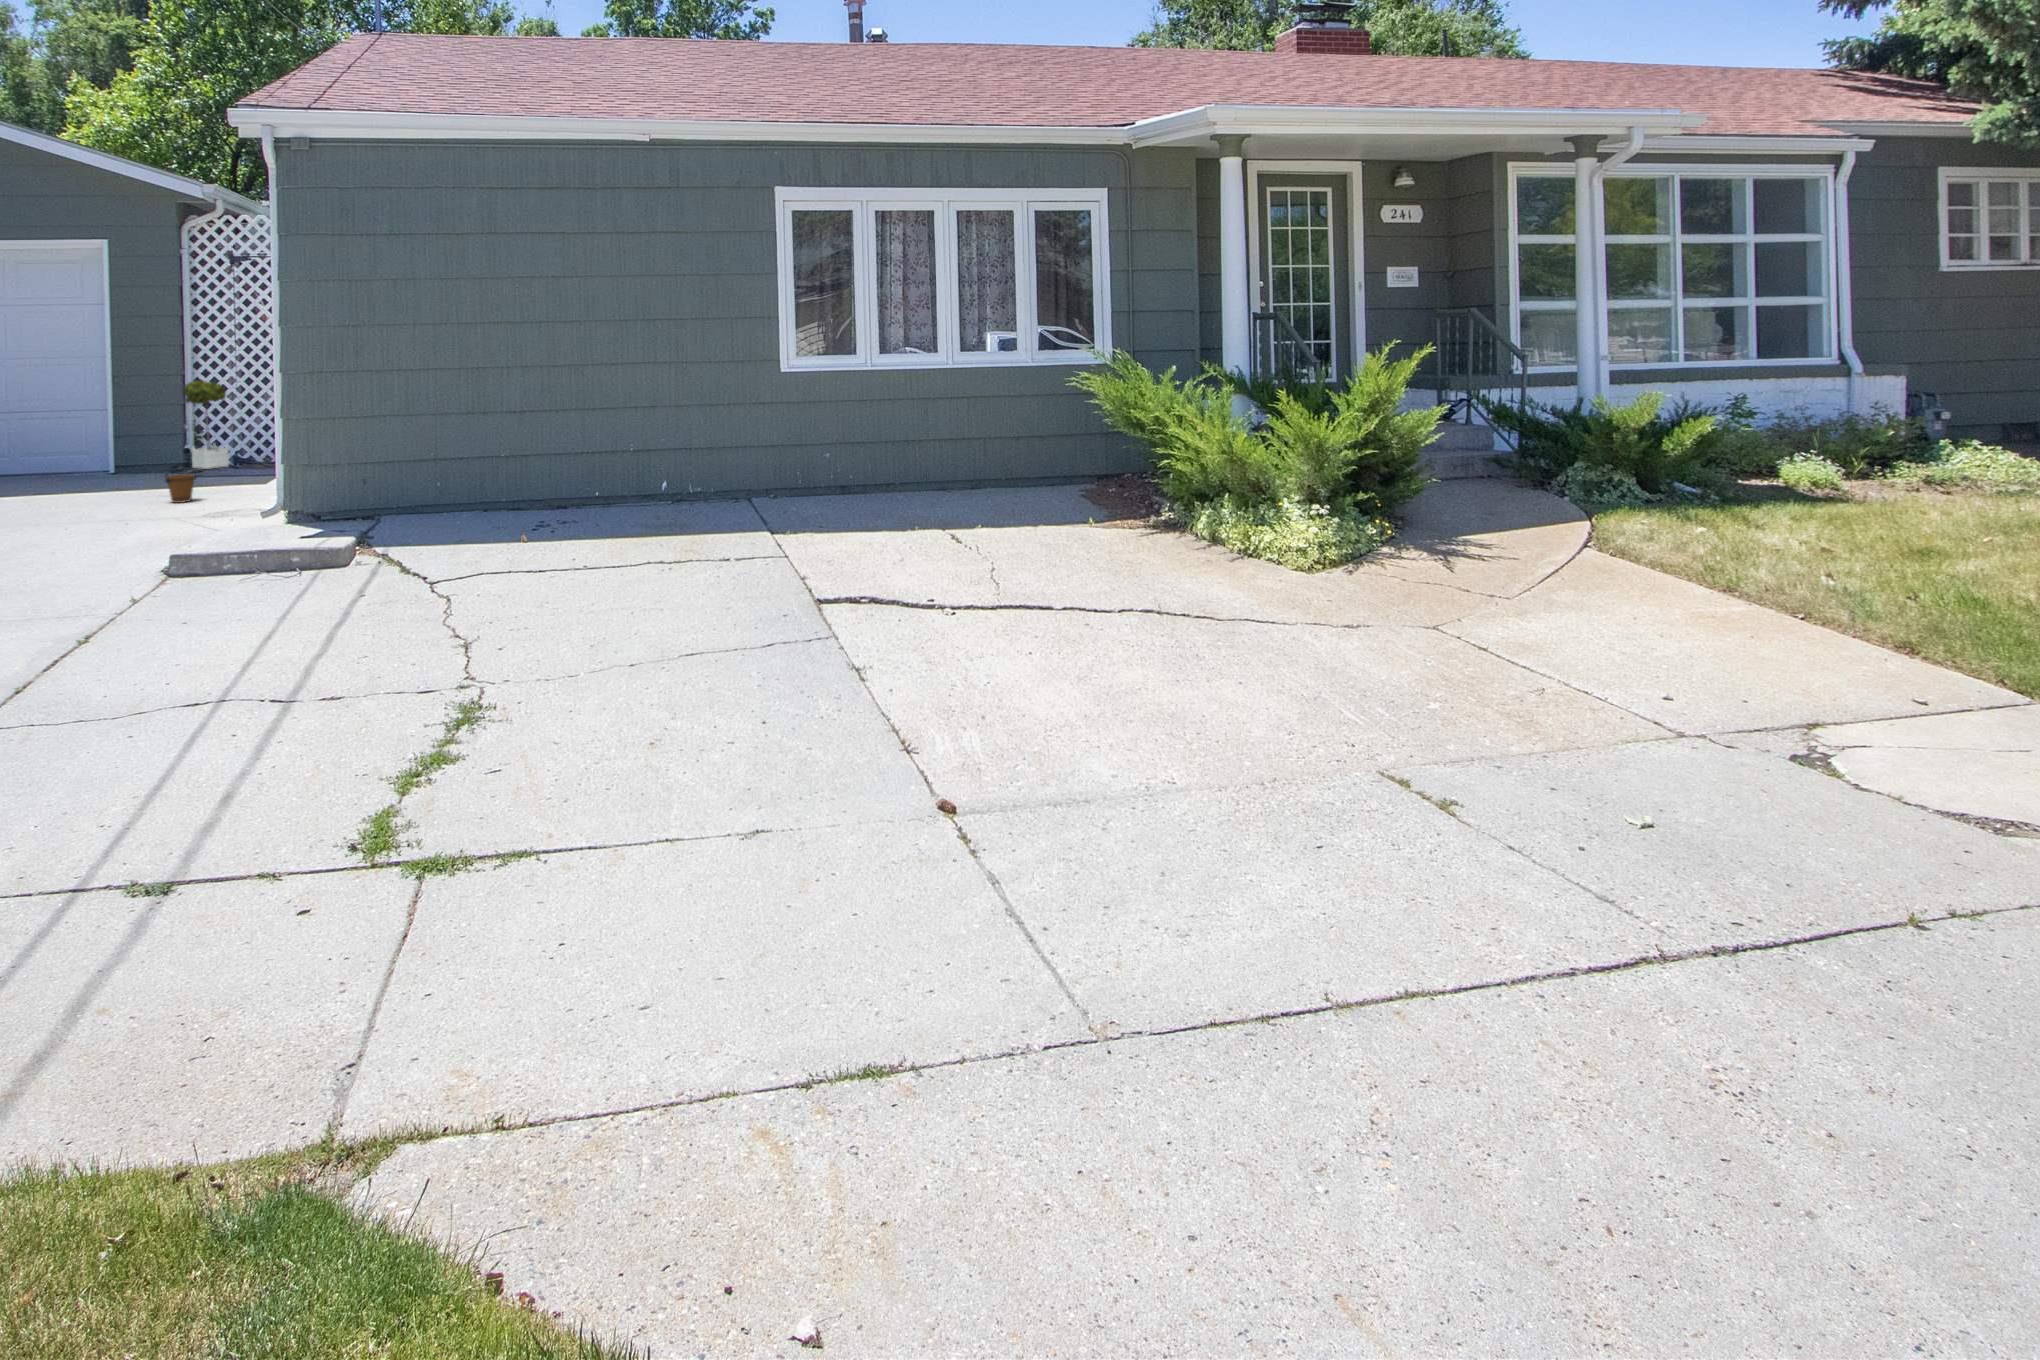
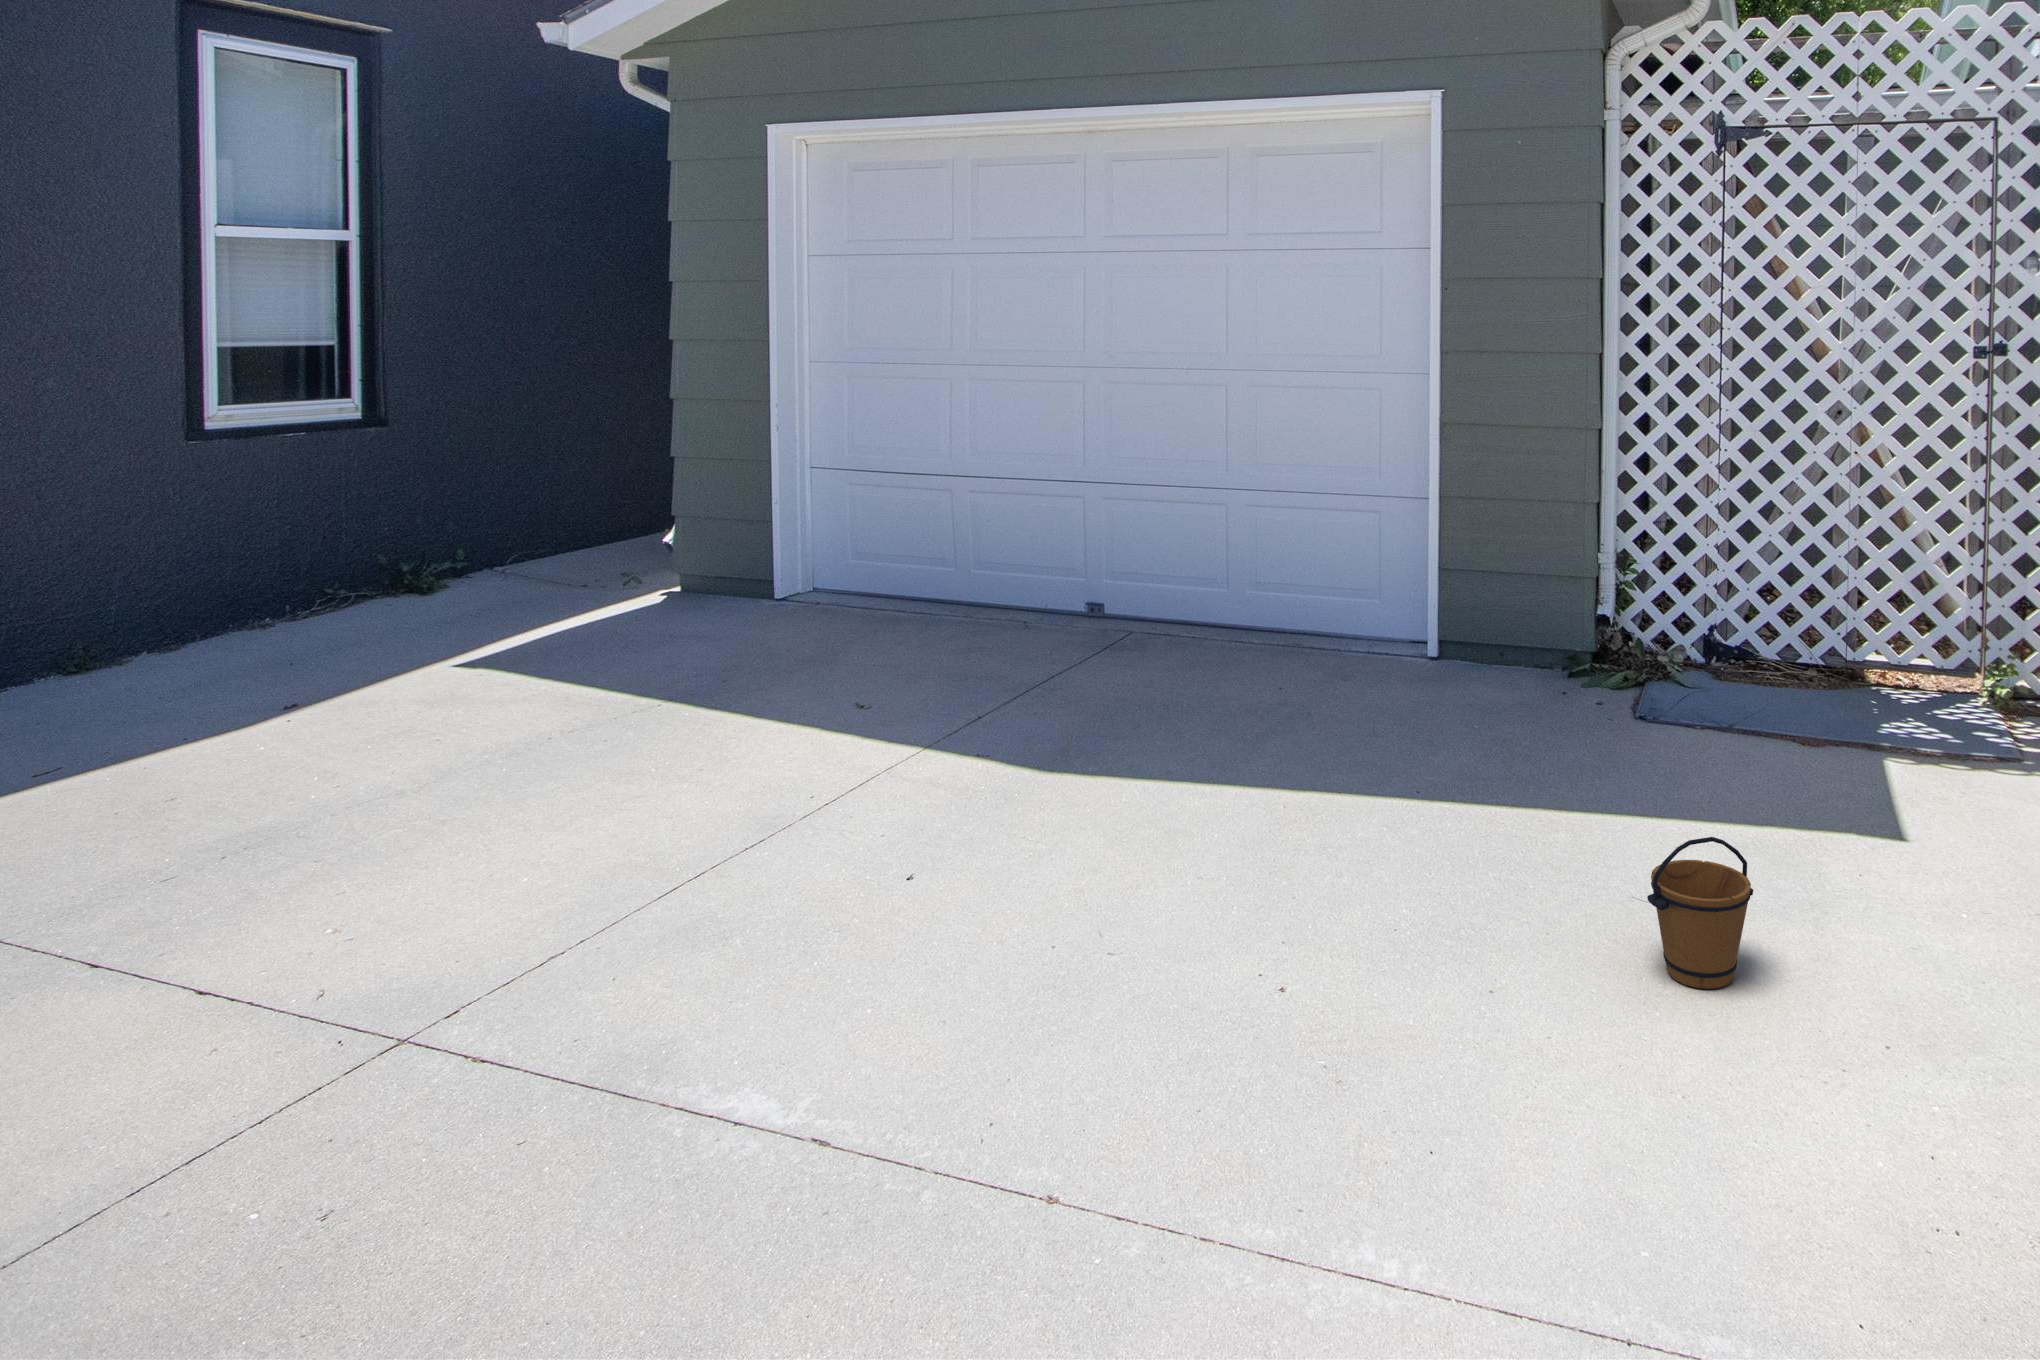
potted tree: present [183,380,229,469] -> none [1595,444,1701,678]

